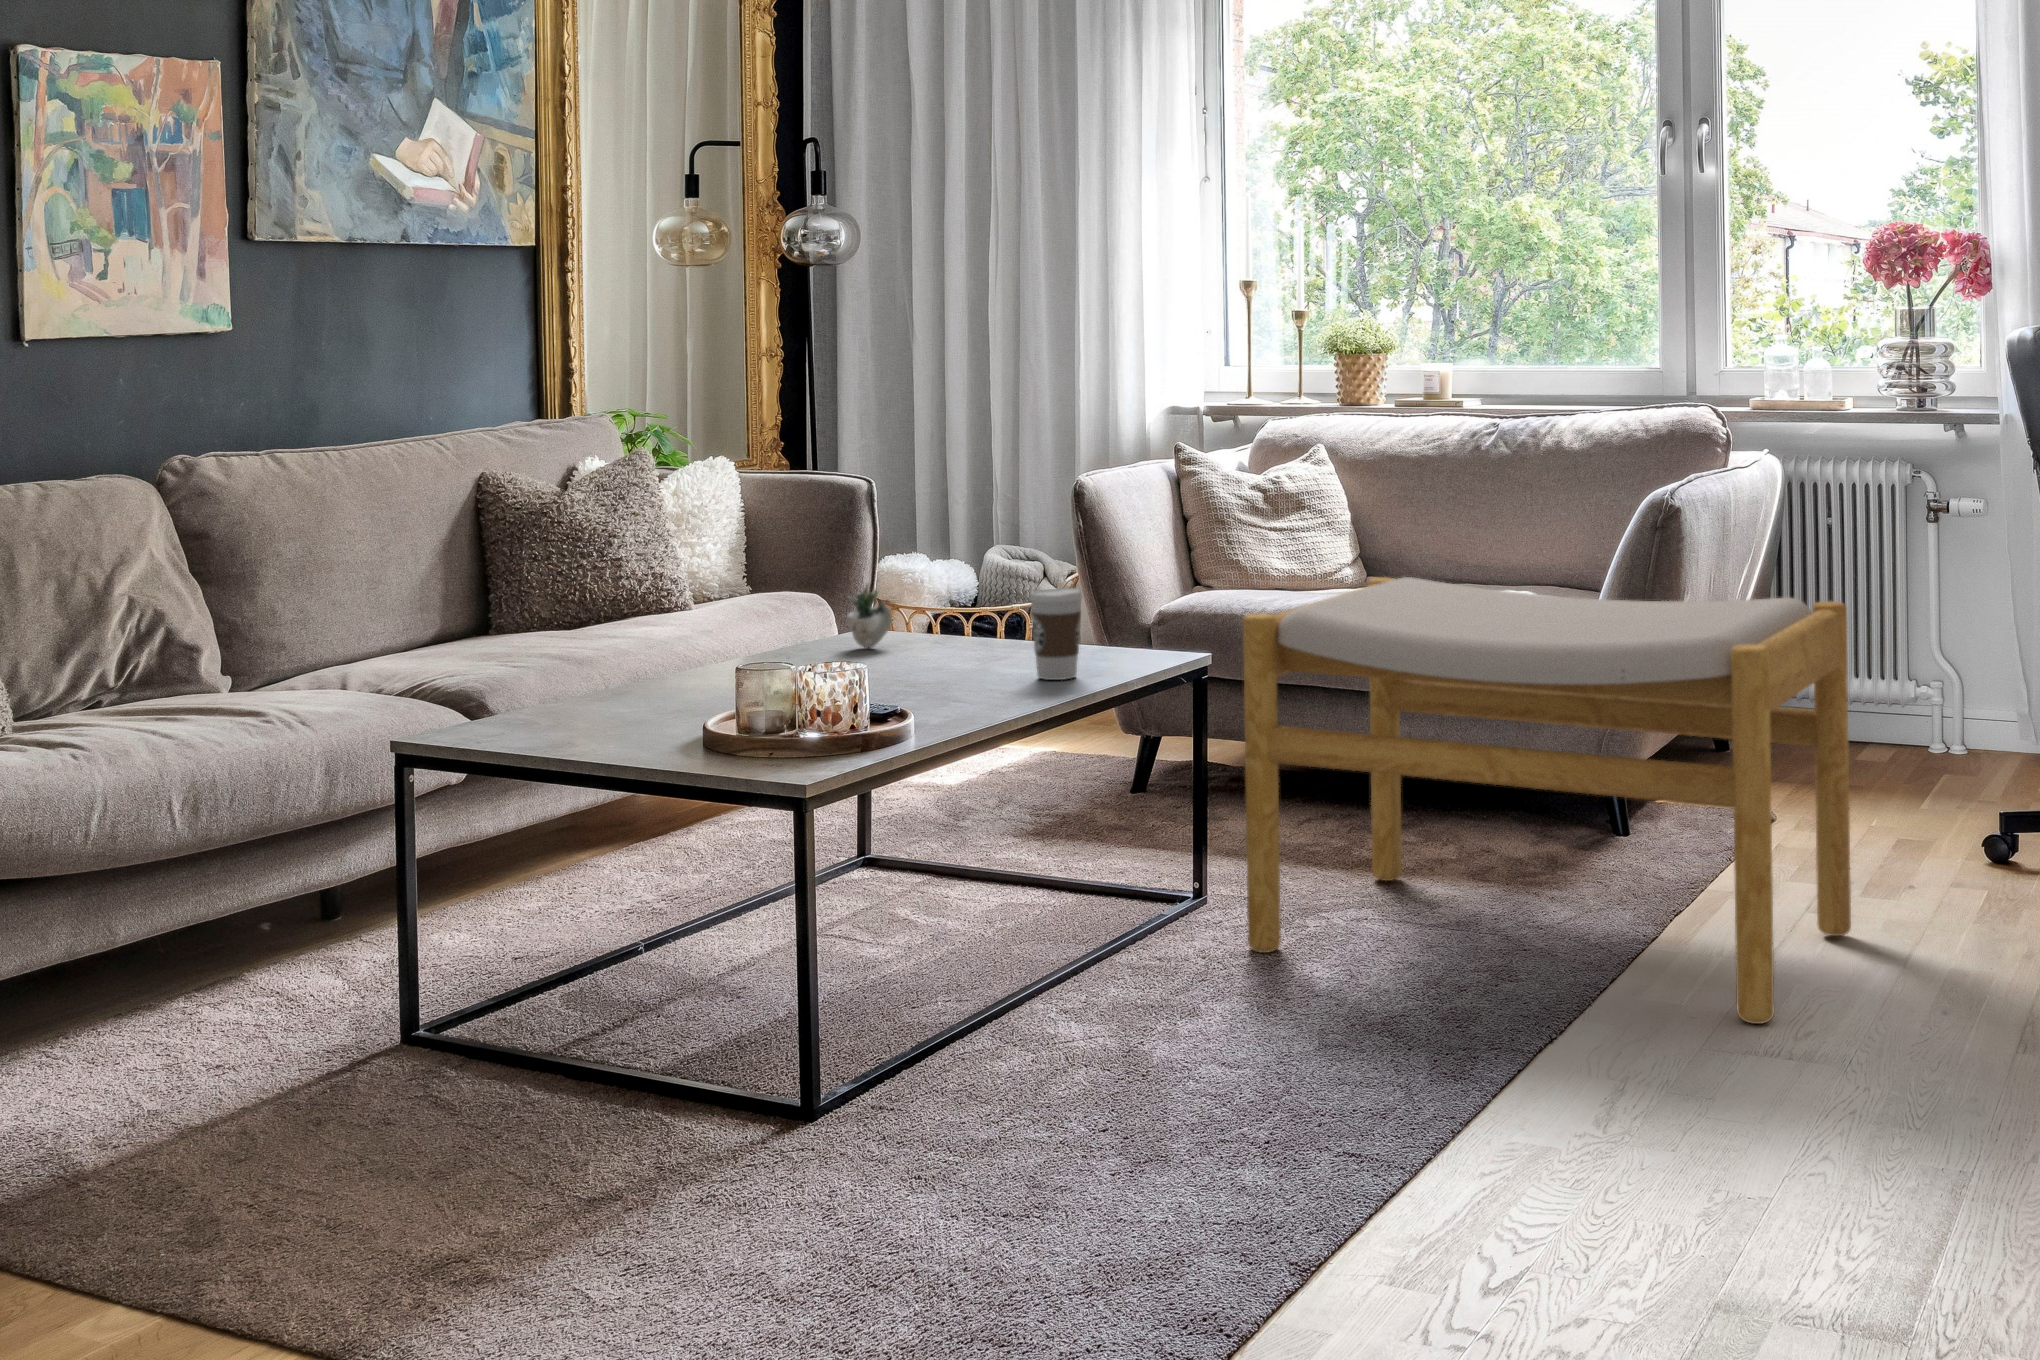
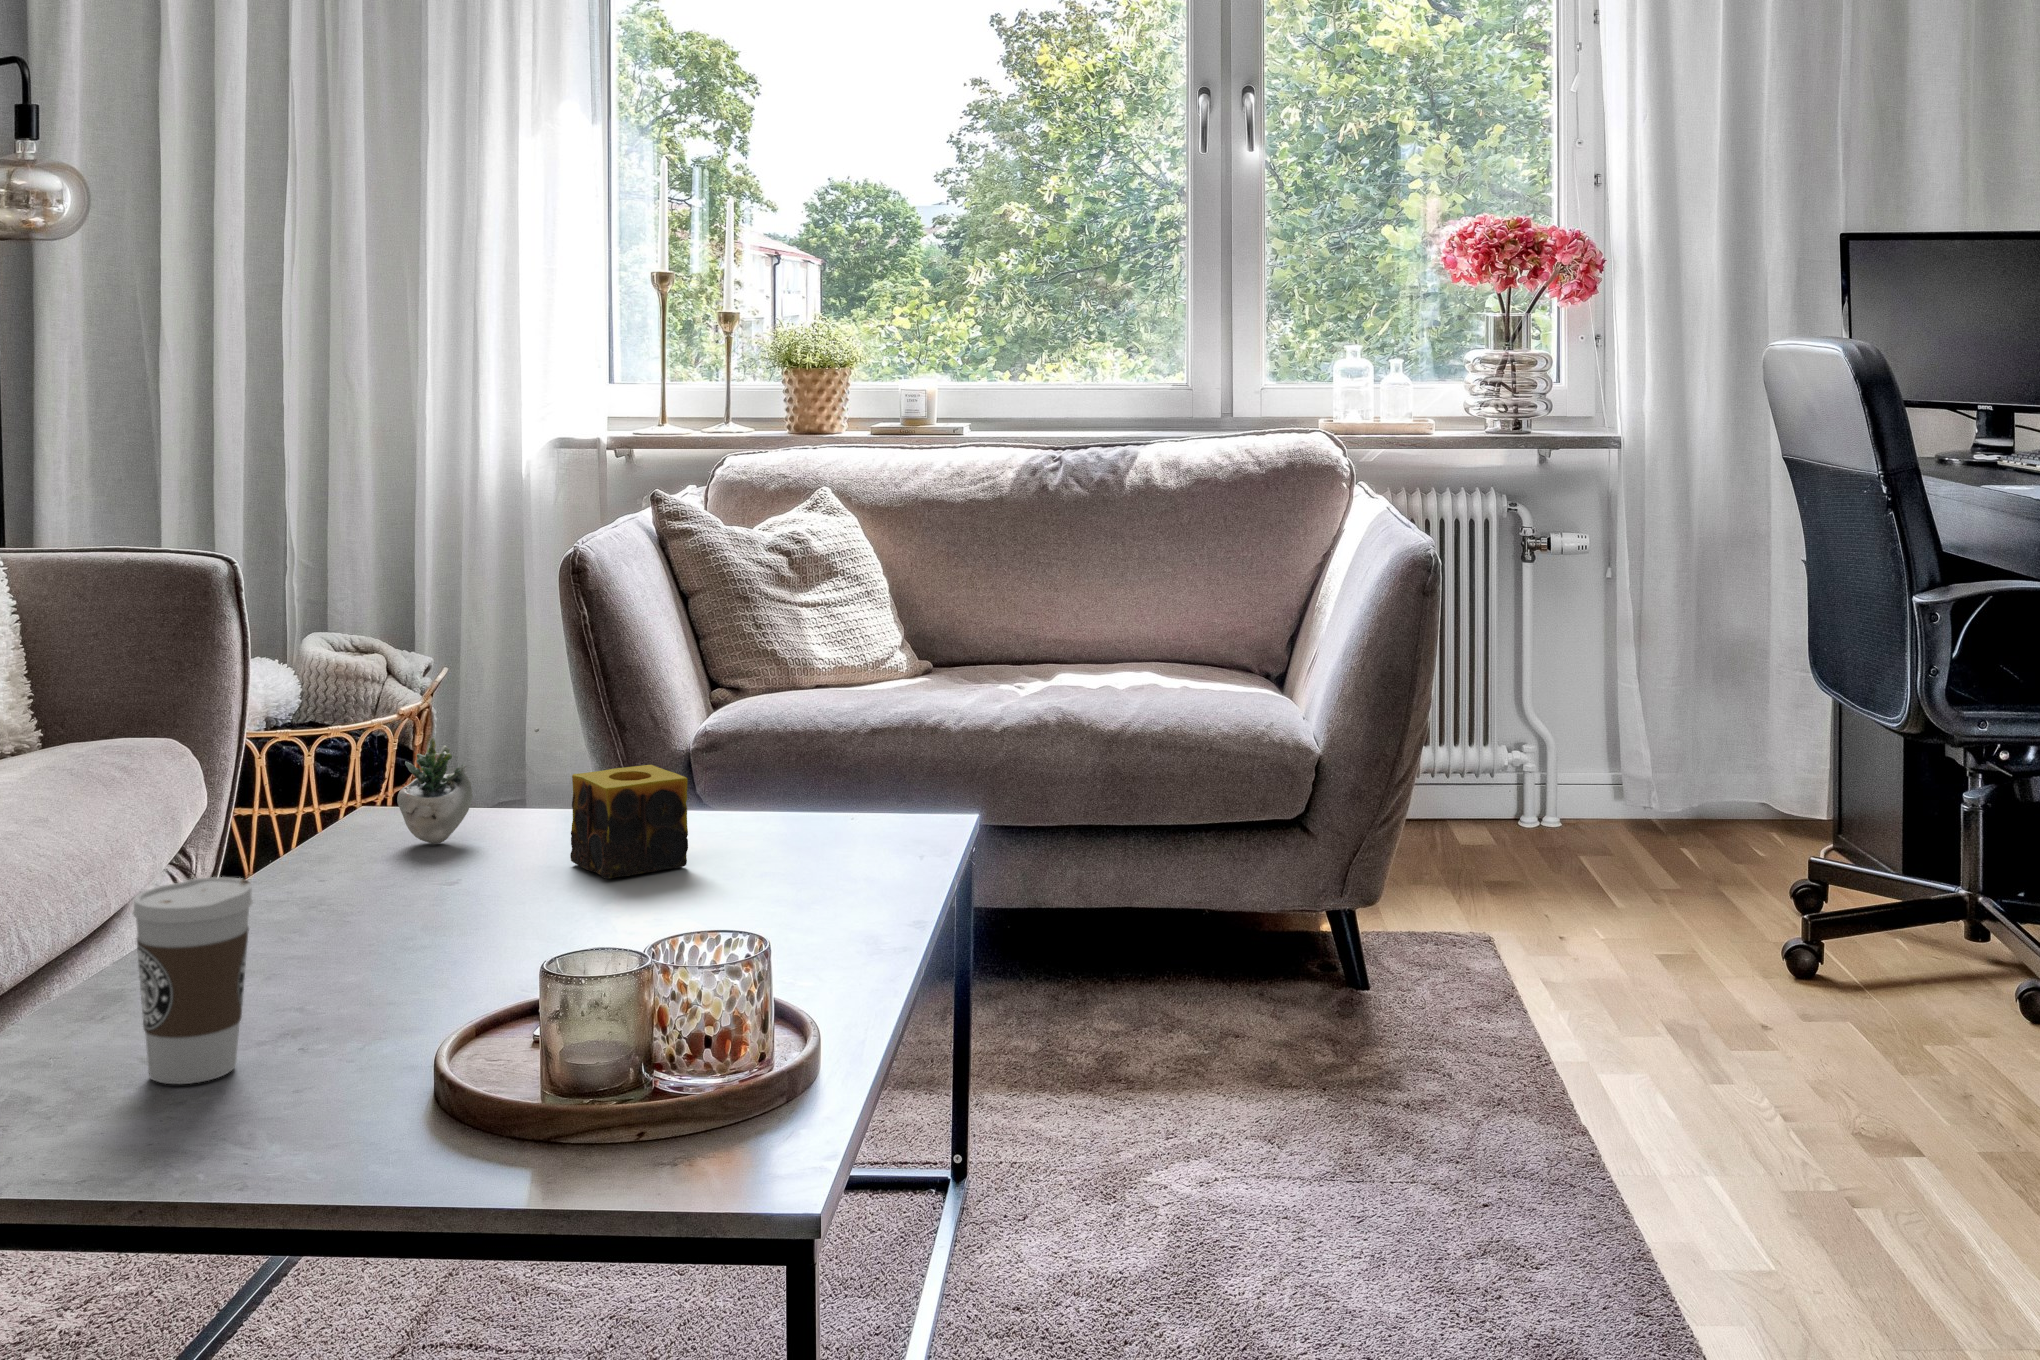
footstool: present [1243,577,1851,1024] -> none [1132,680,1954,1297]
coffee cup: present [1029,588,1083,680] -> present [133,877,253,1084]
candle: none [923,605,983,669] -> present [570,765,688,879]

